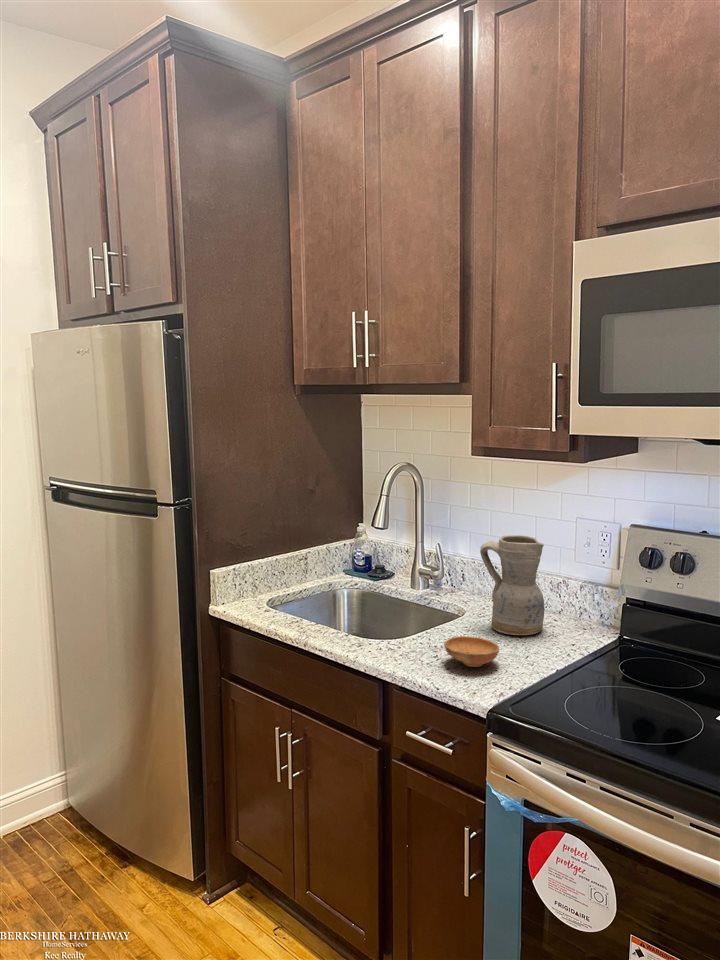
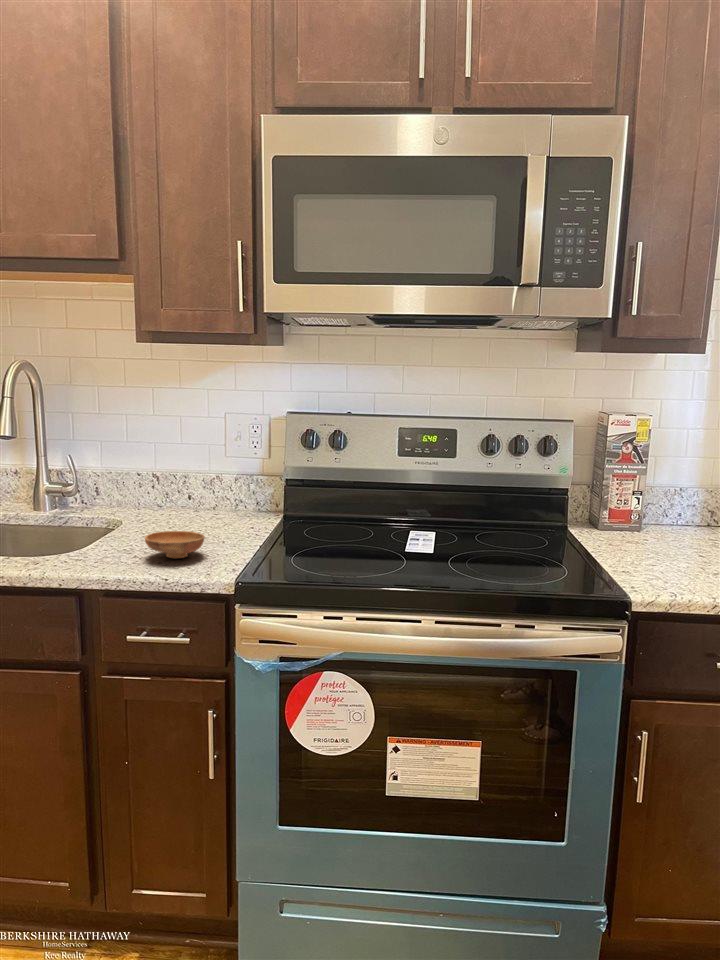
ceramic pitcher: present [480,535,544,635] -> none [144,431,213,530]

